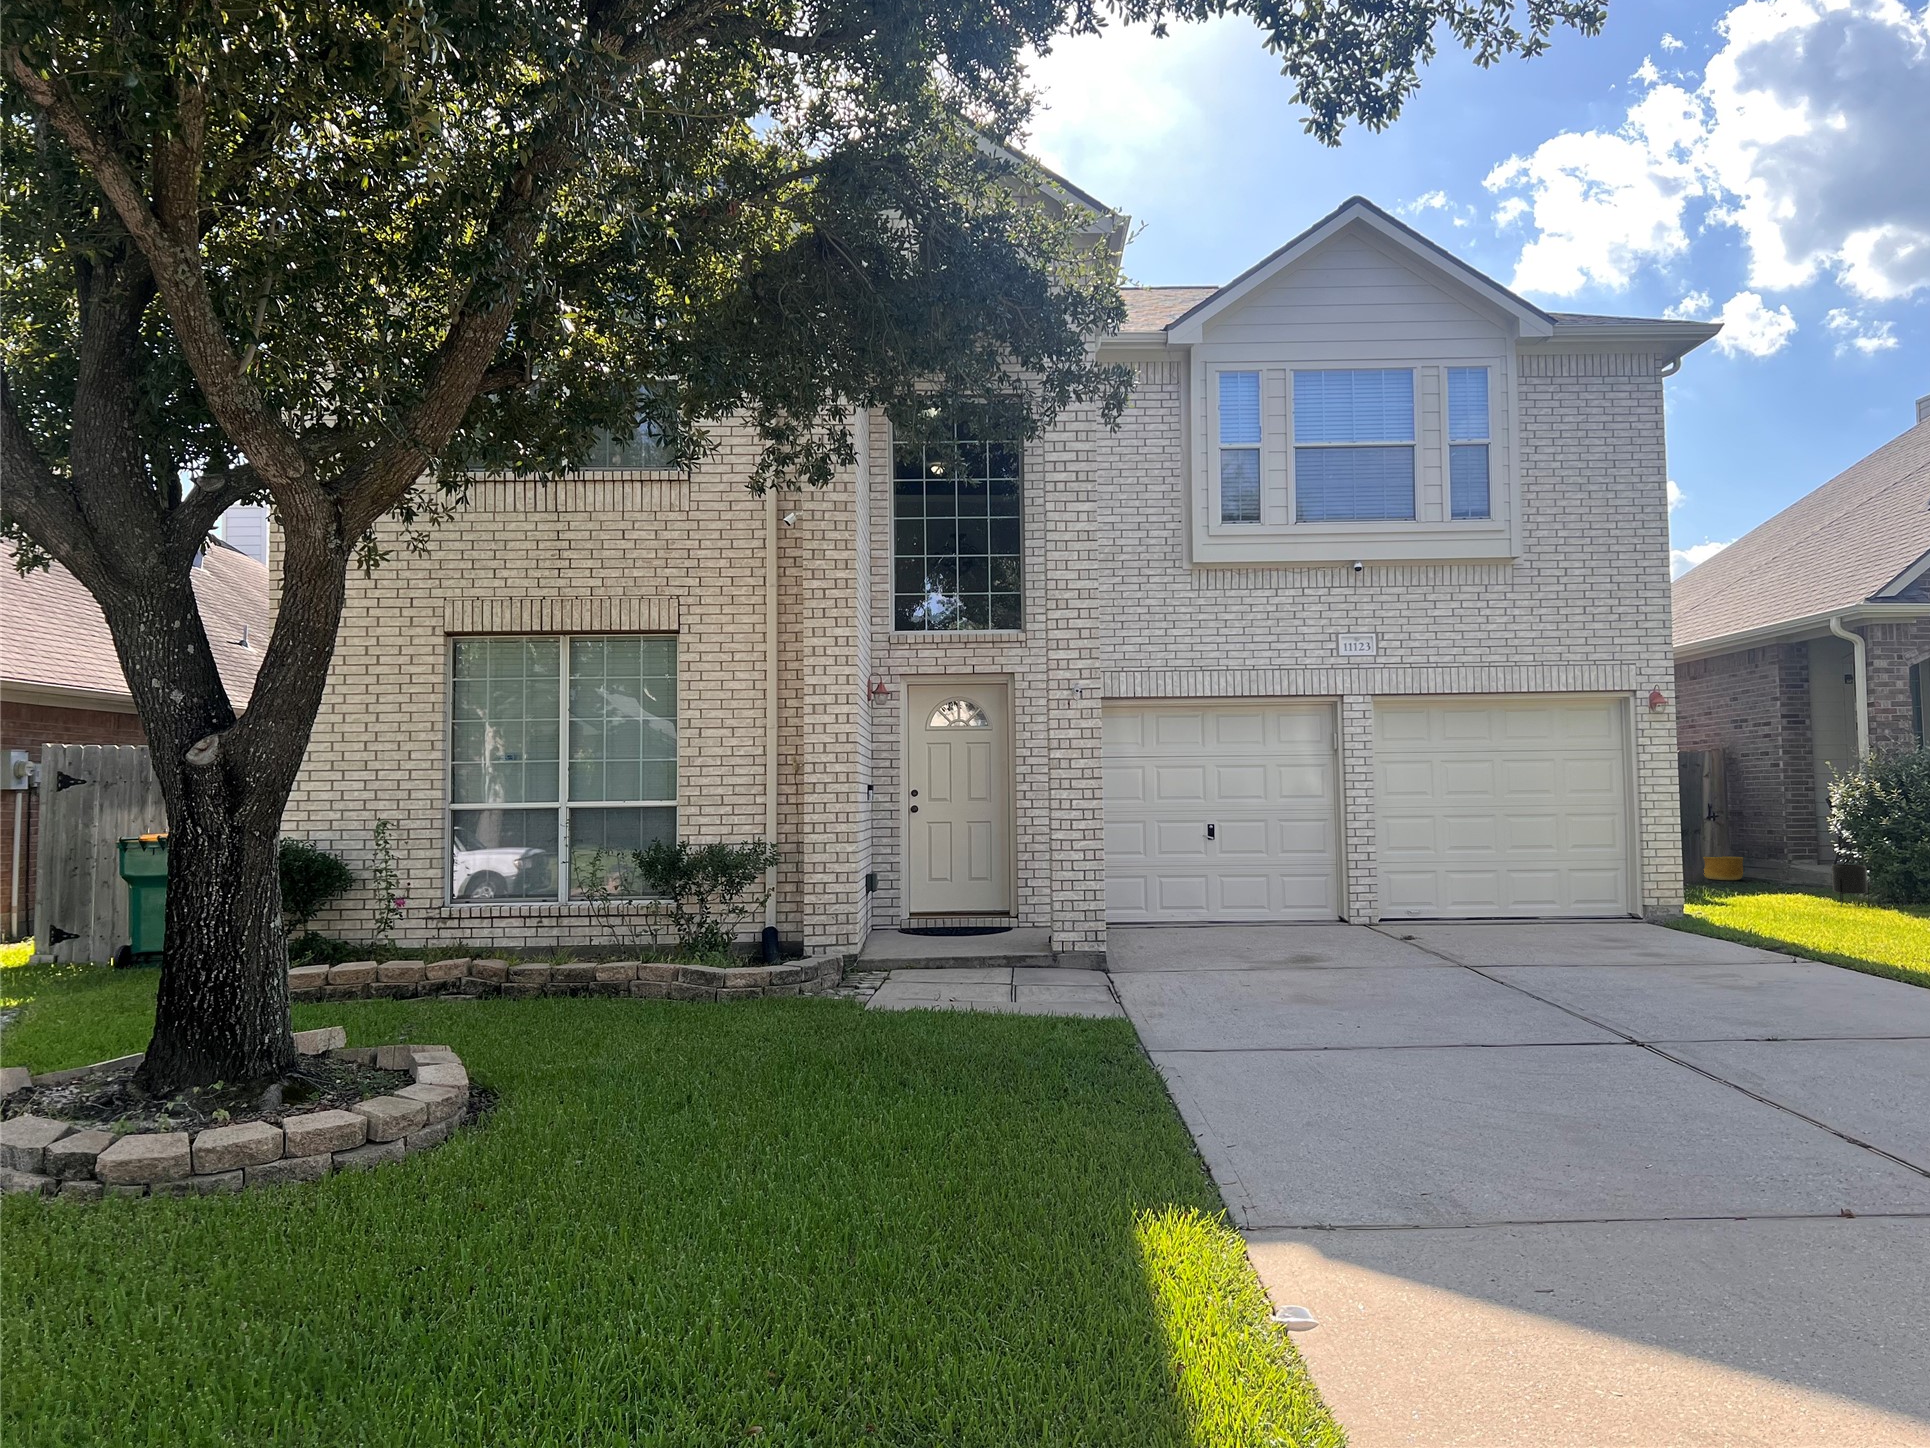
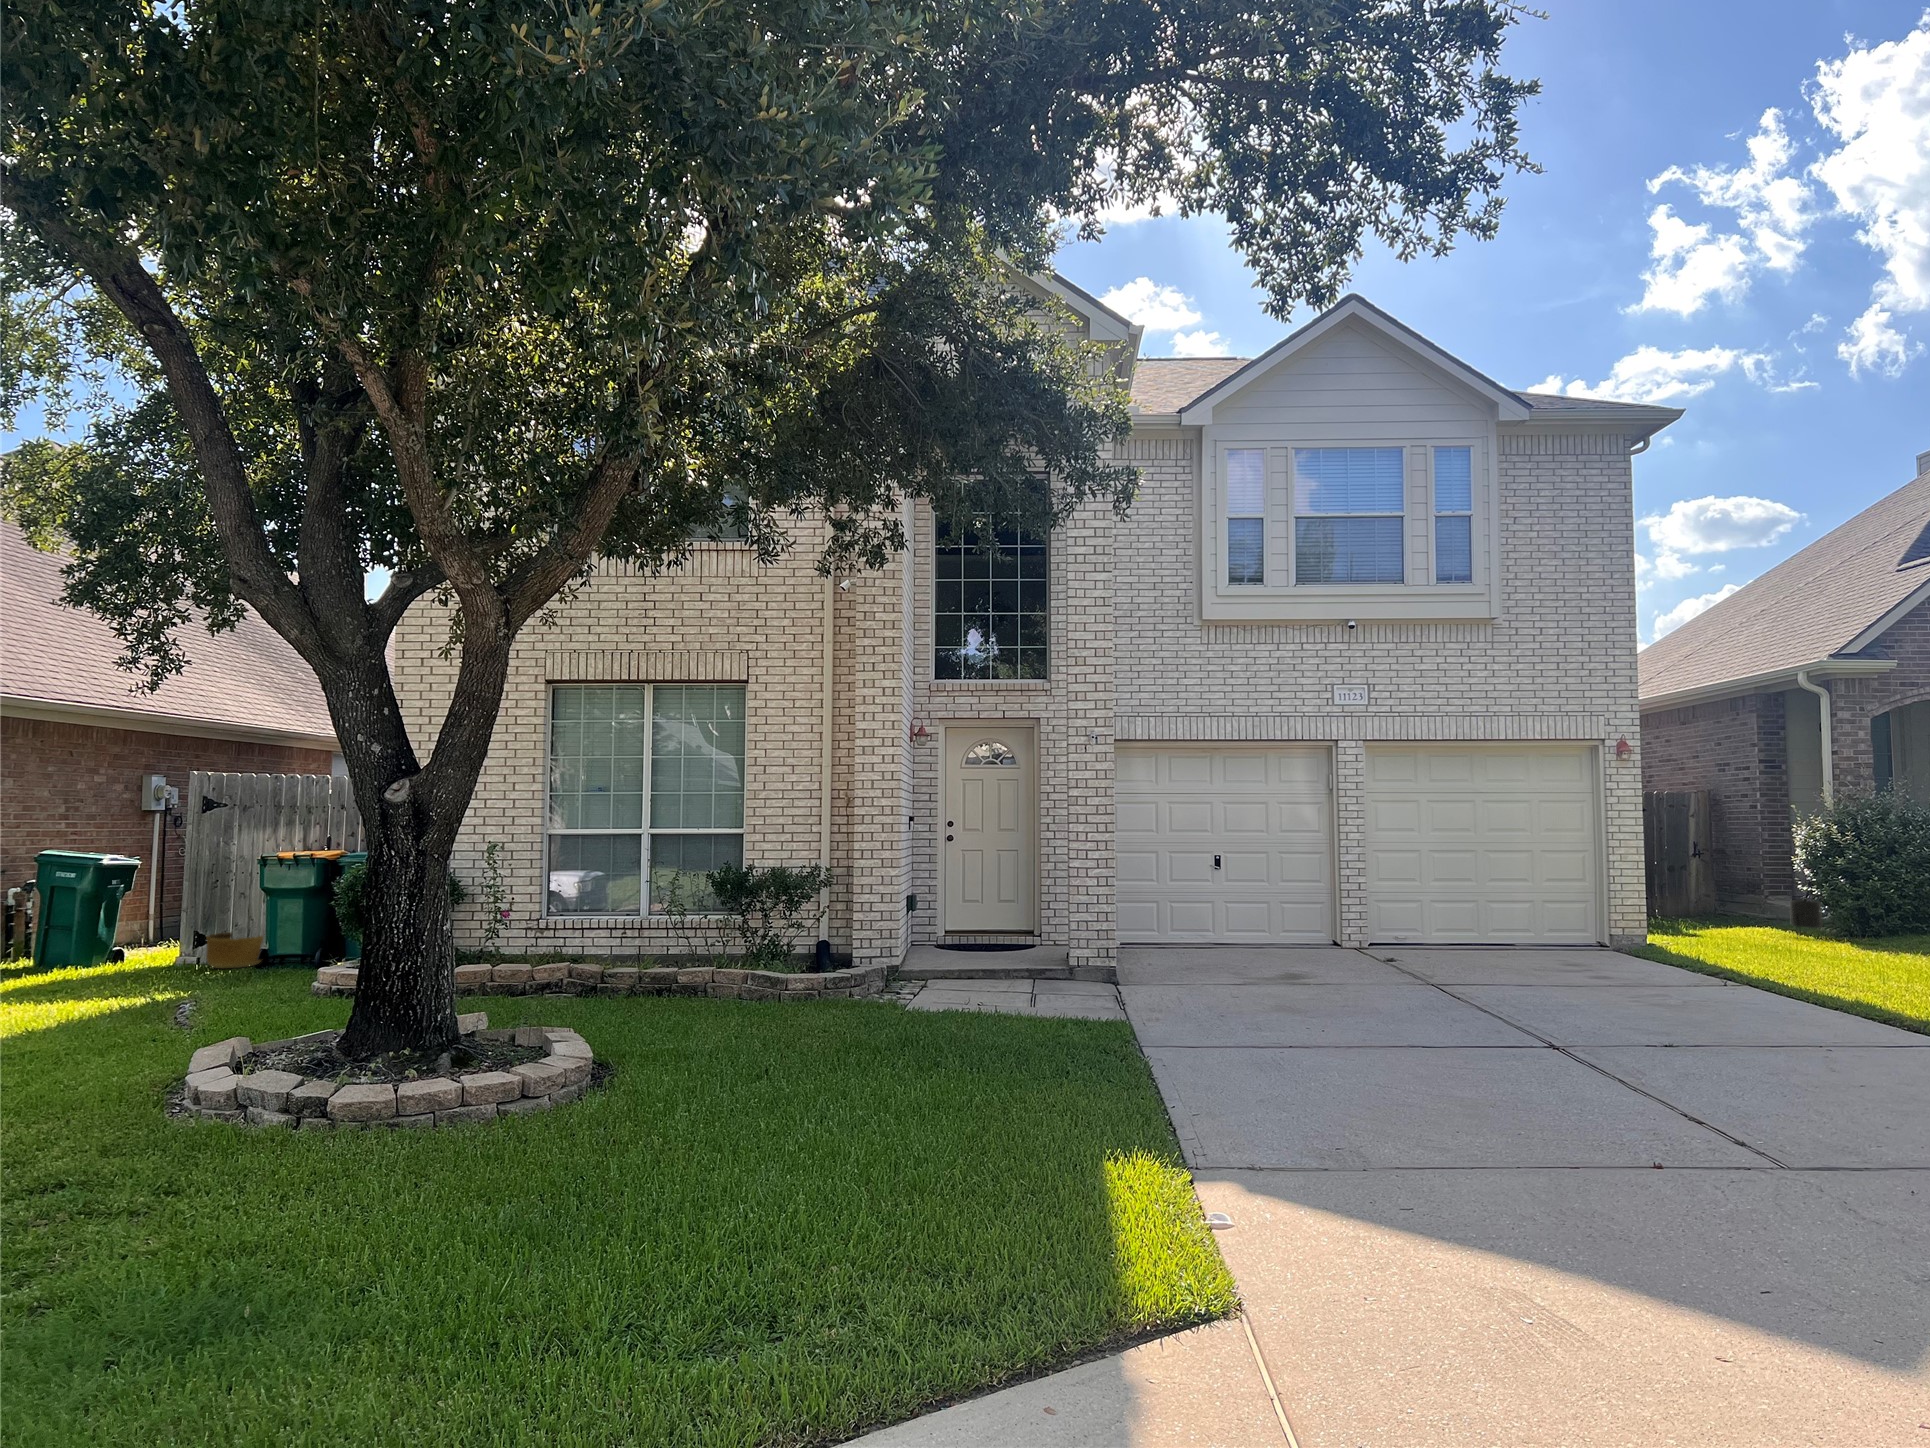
basket: present [1703,856,1744,880] -> present [206,932,263,968]

